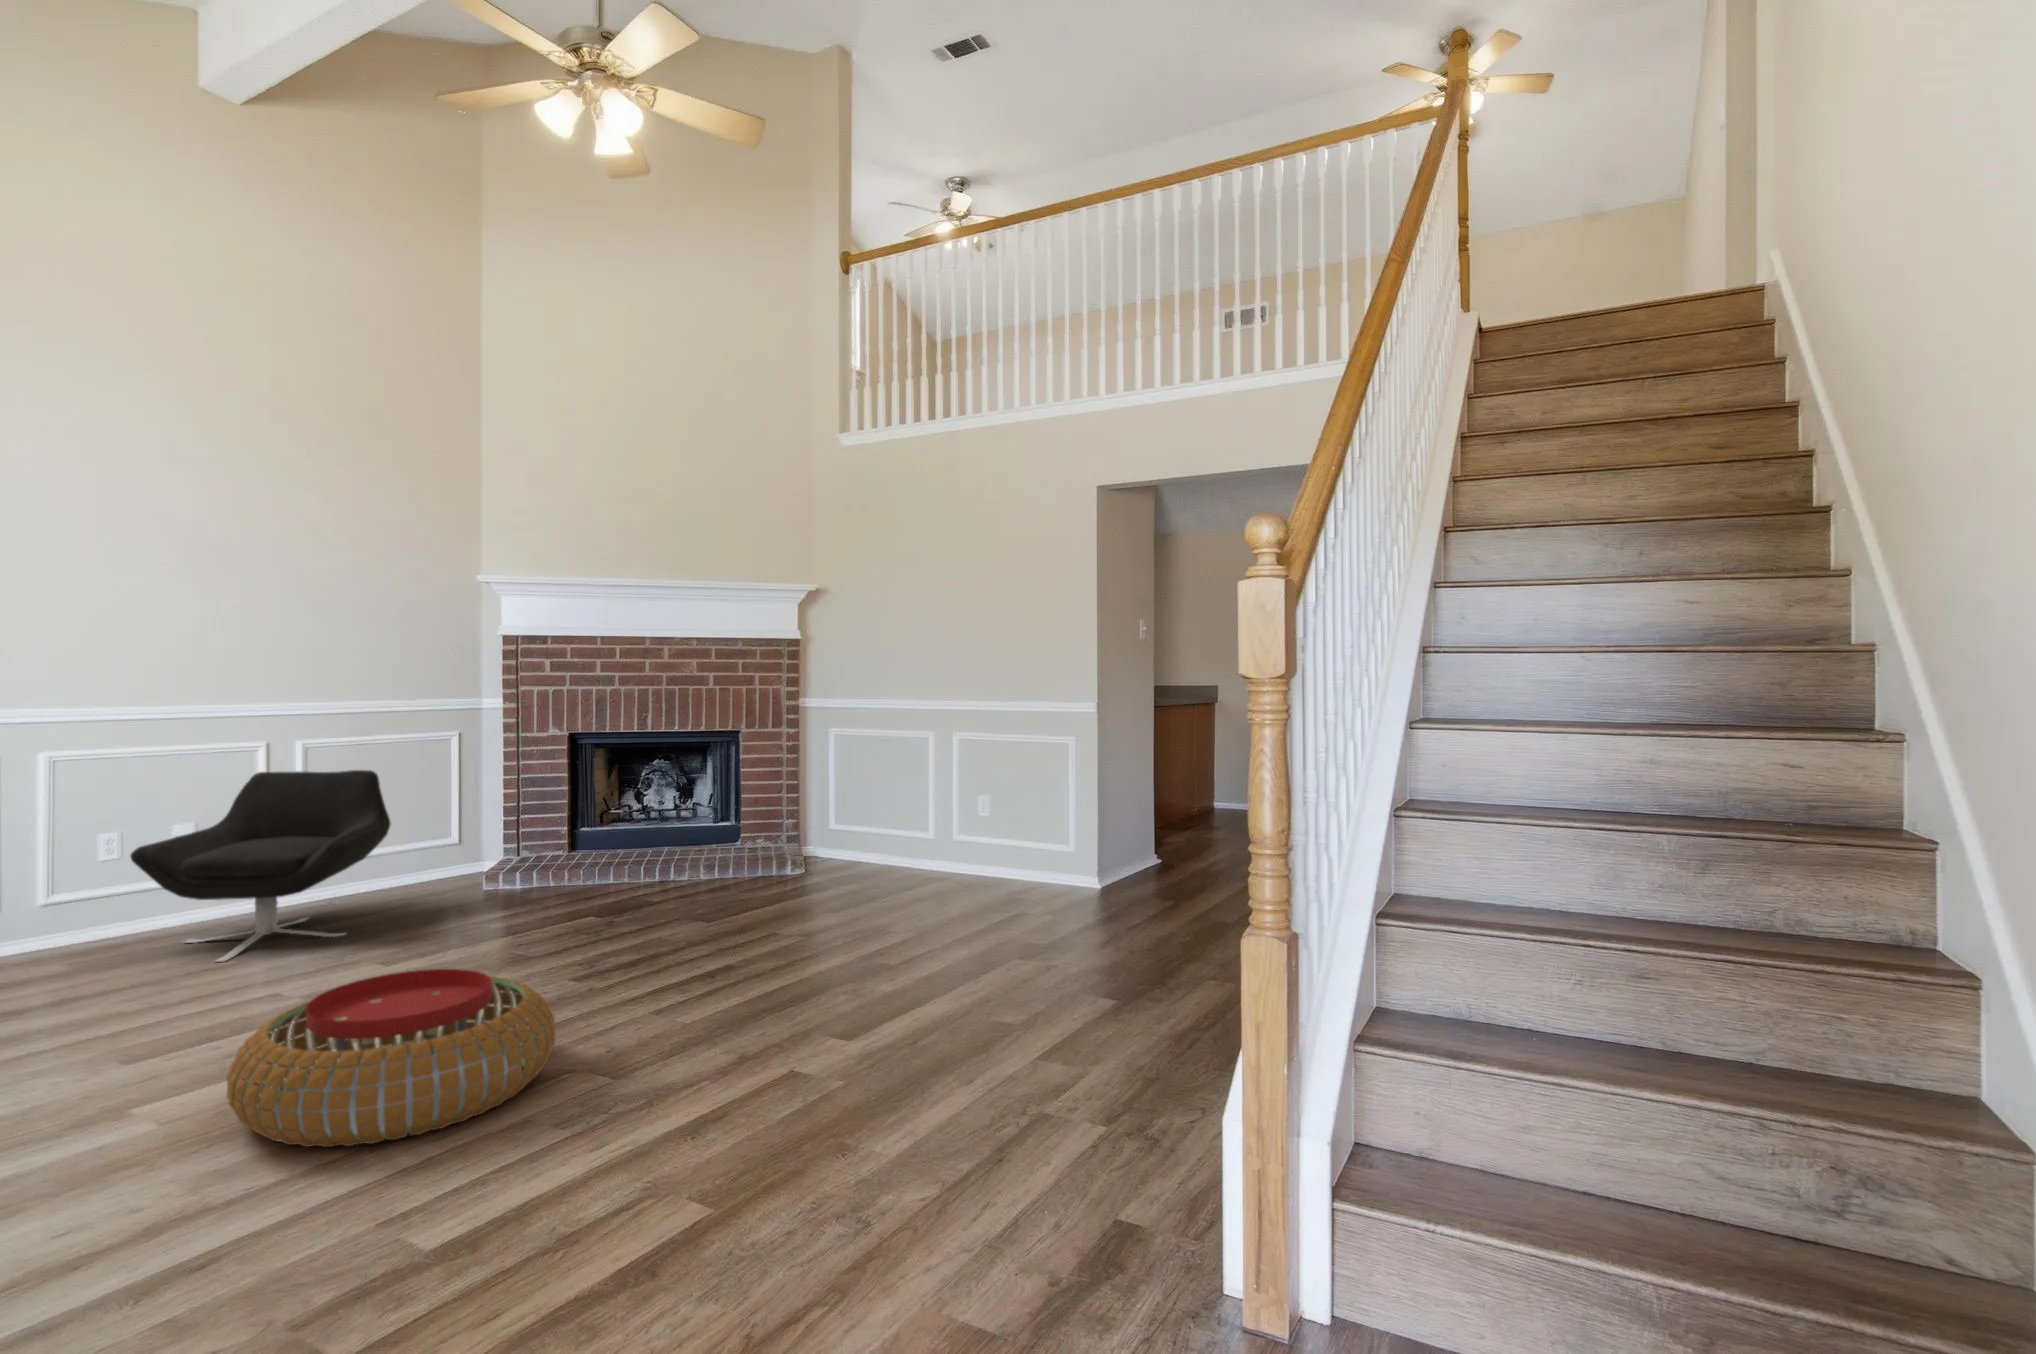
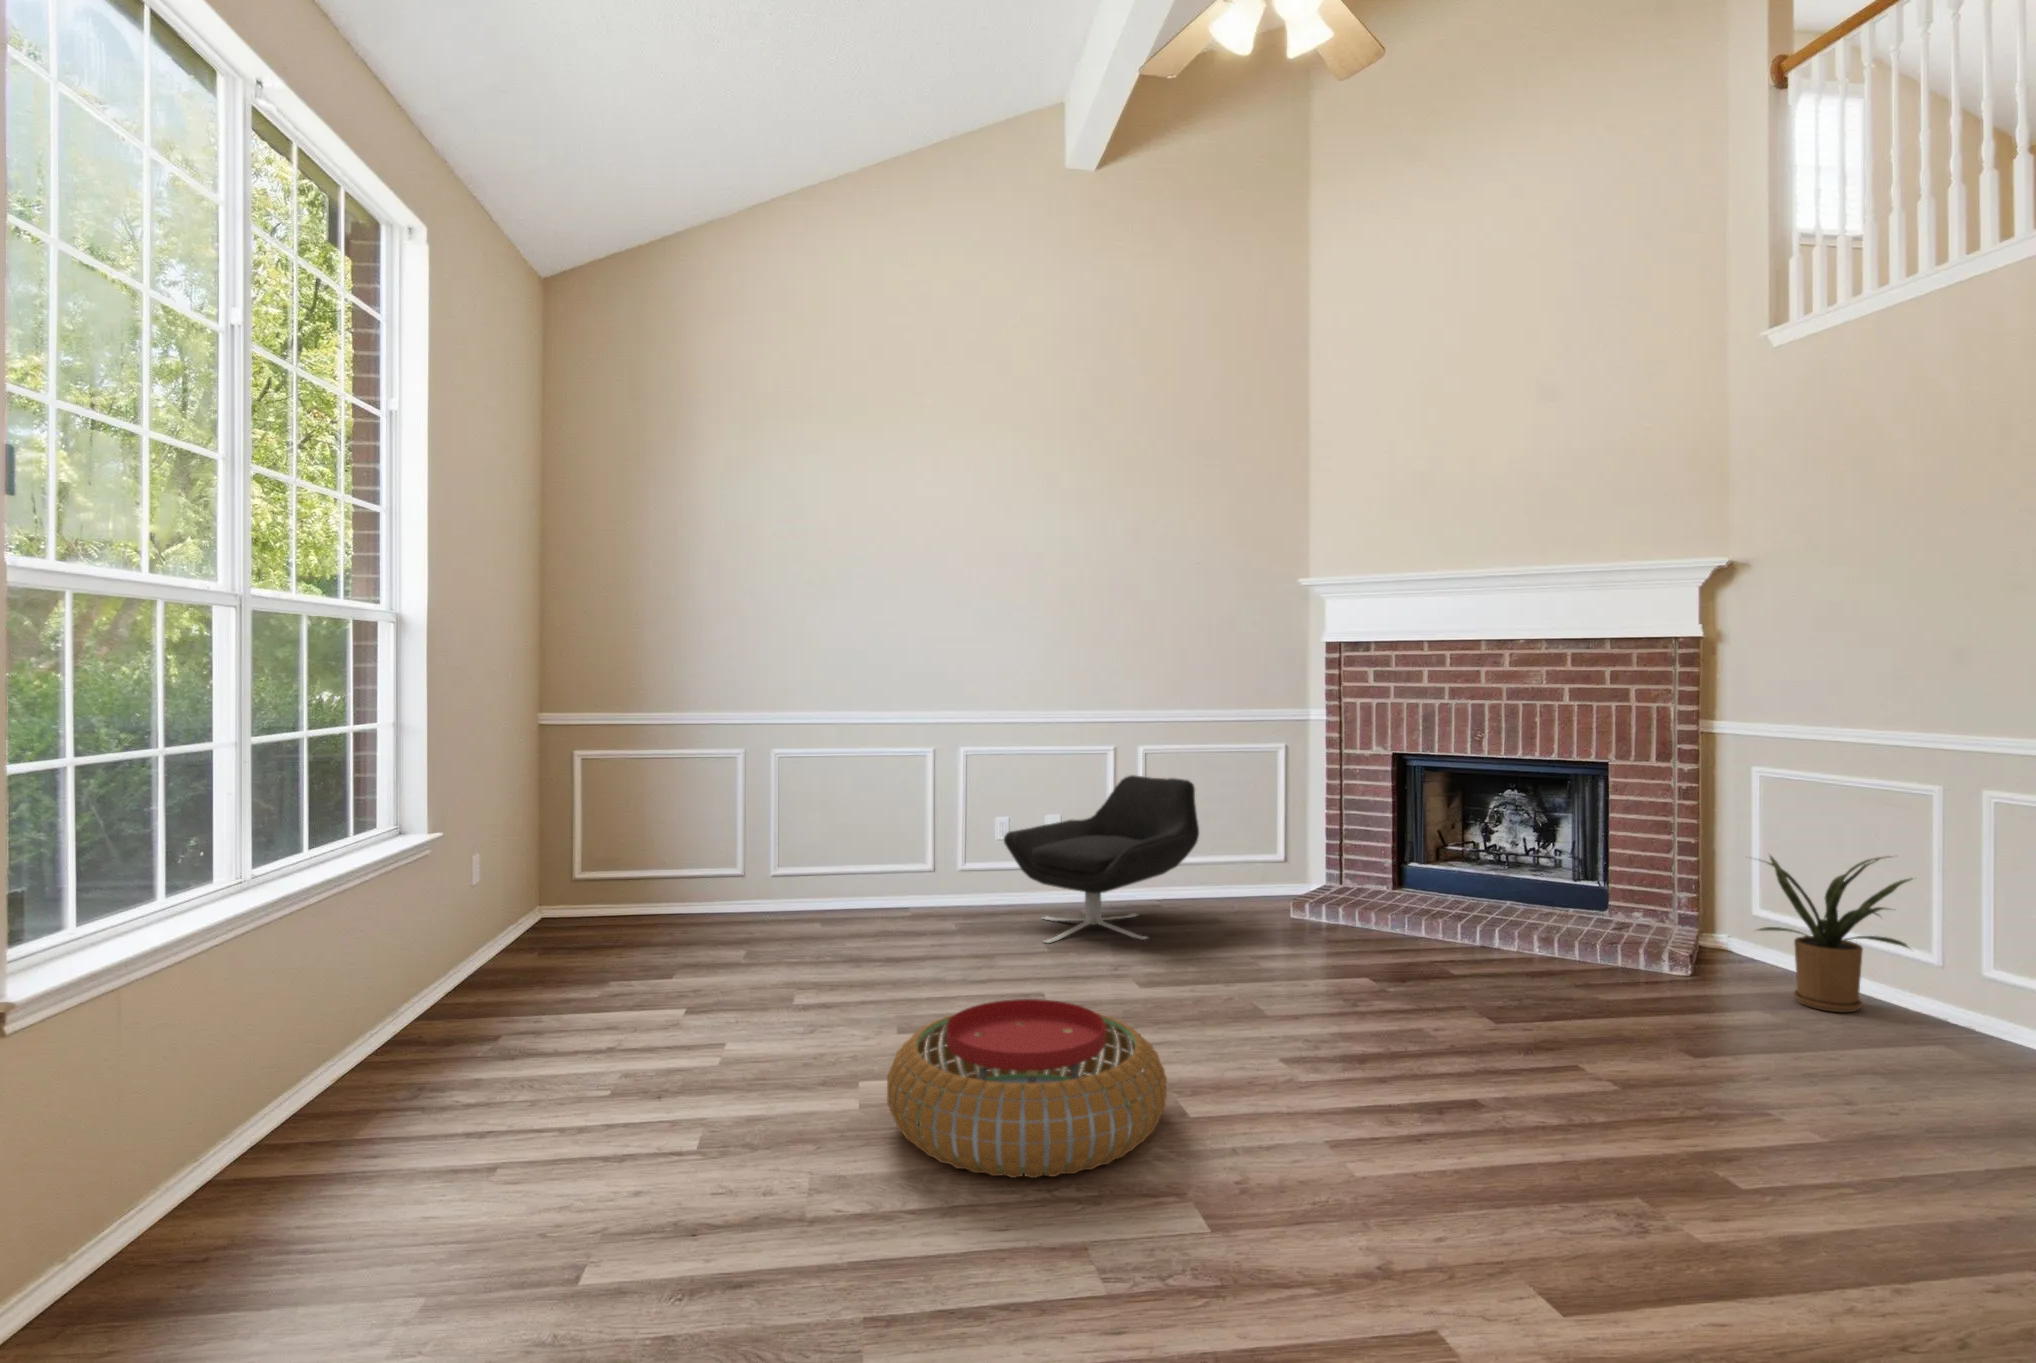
house plant: none [838,774,932,877] -> present [1758,856,1912,1012]

